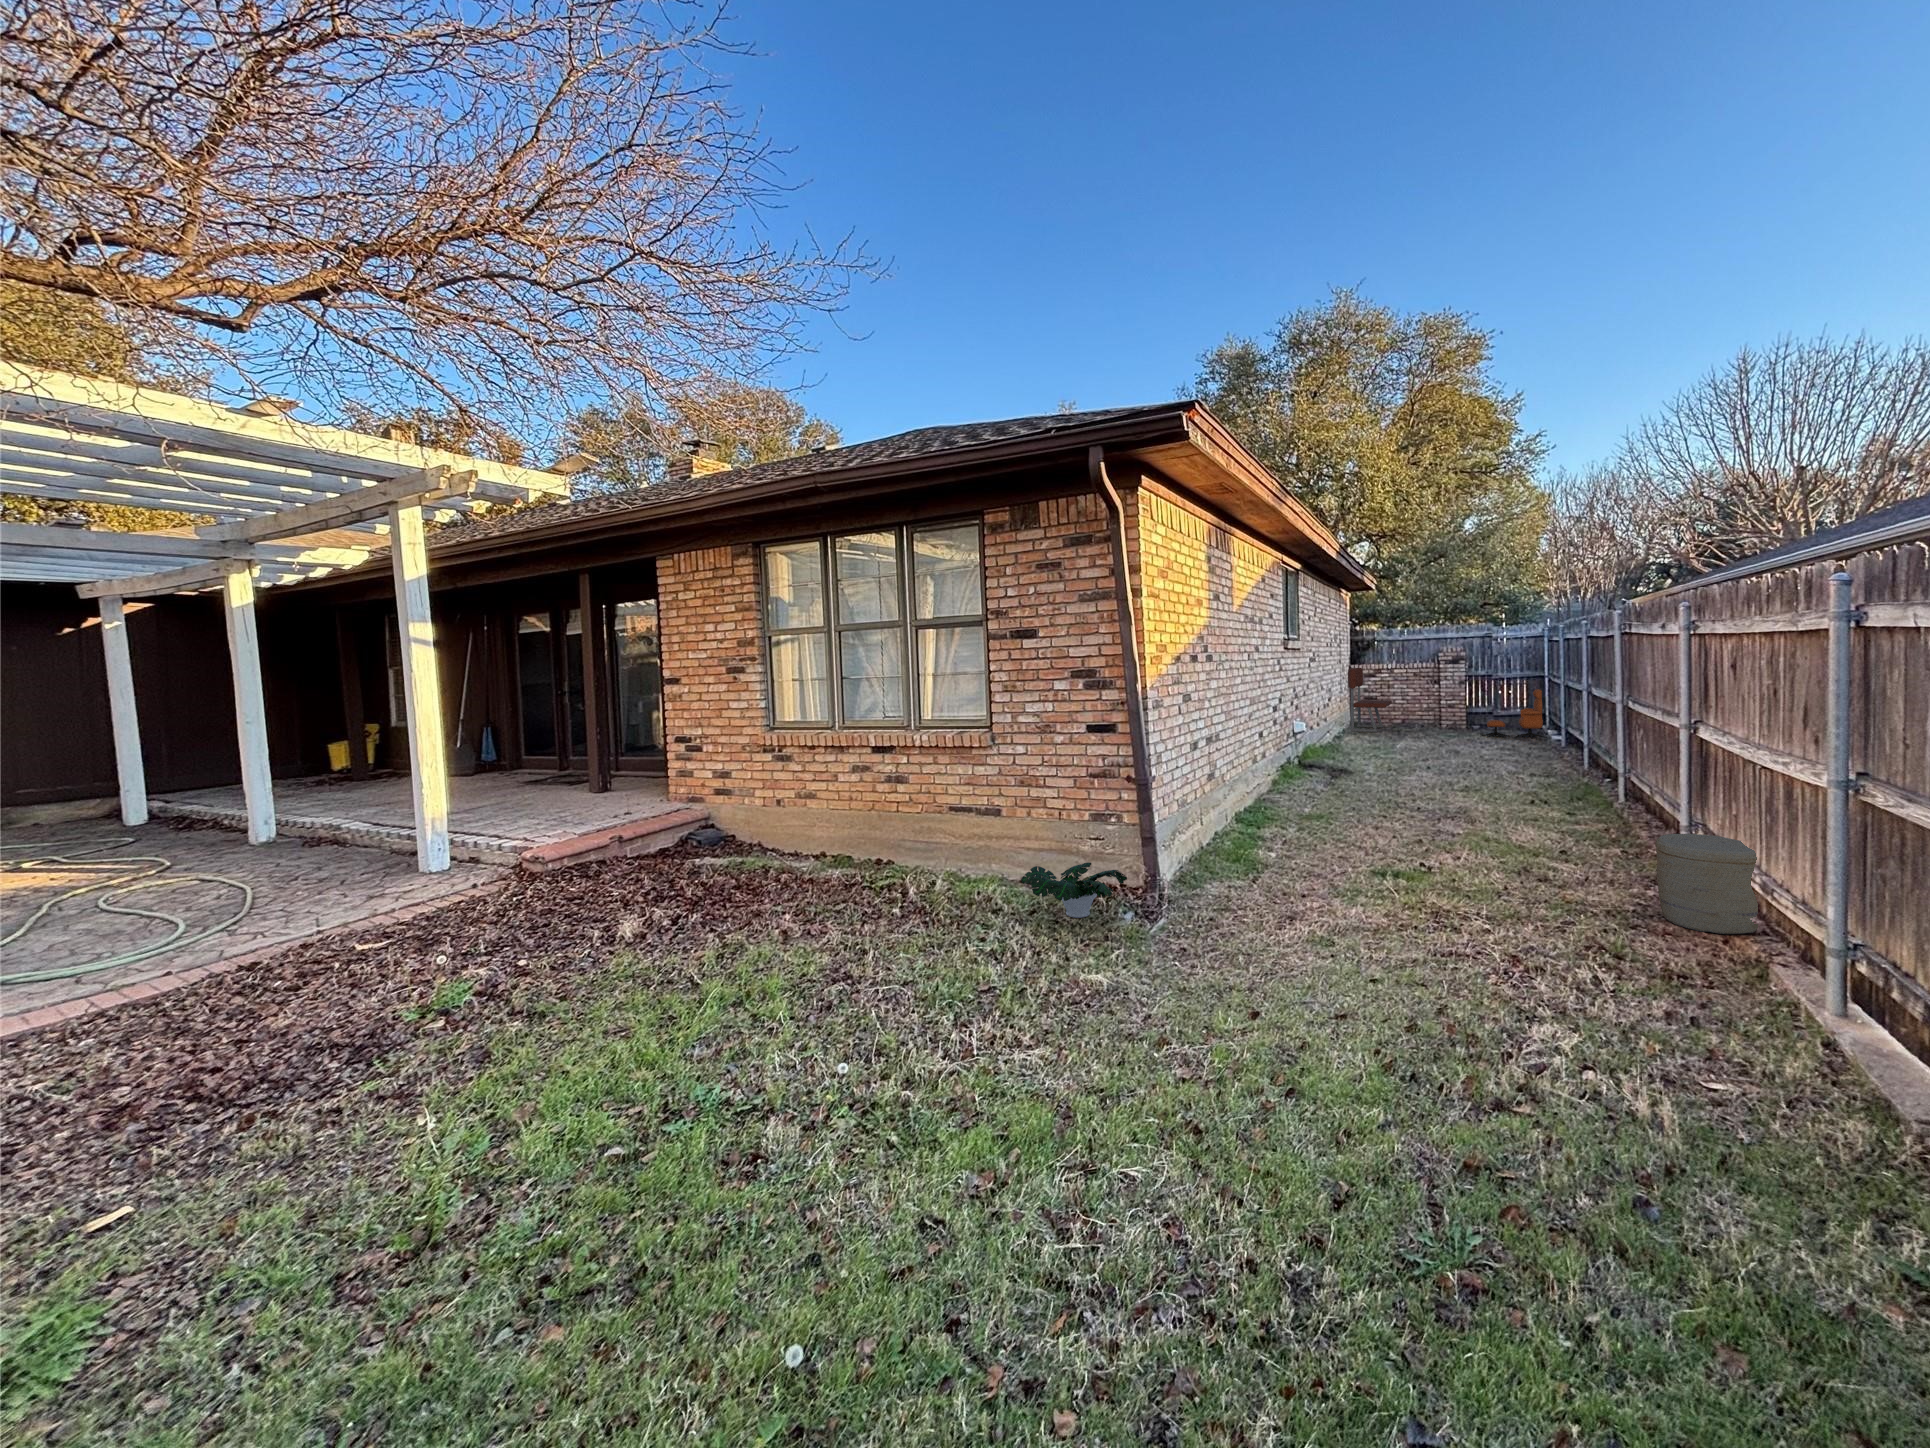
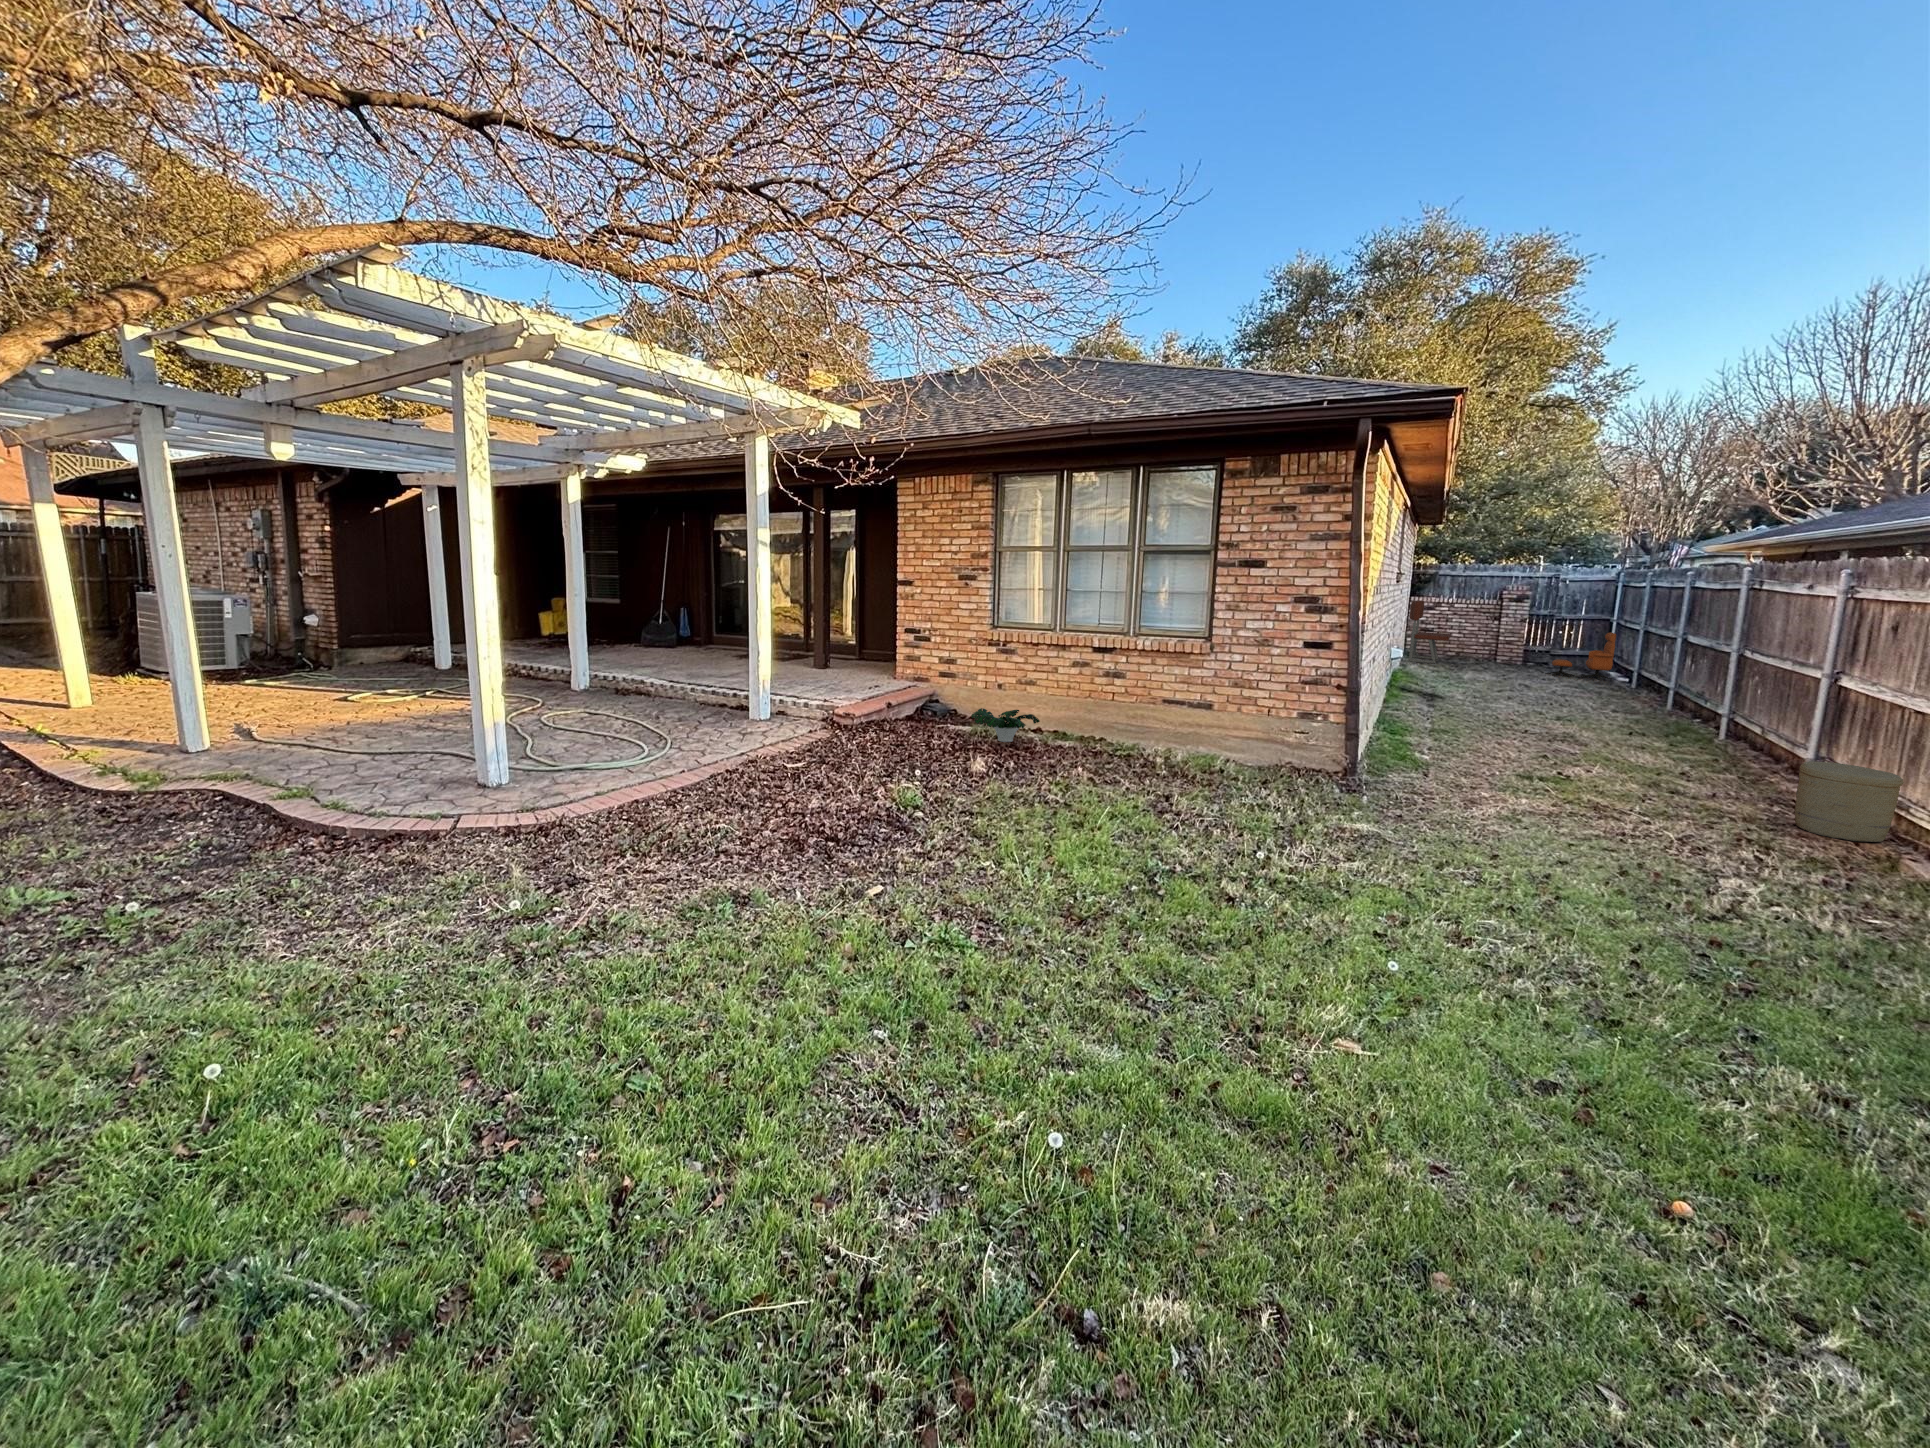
potted plant: present [1021,862,1127,918] -> present [971,708,1040,742]

